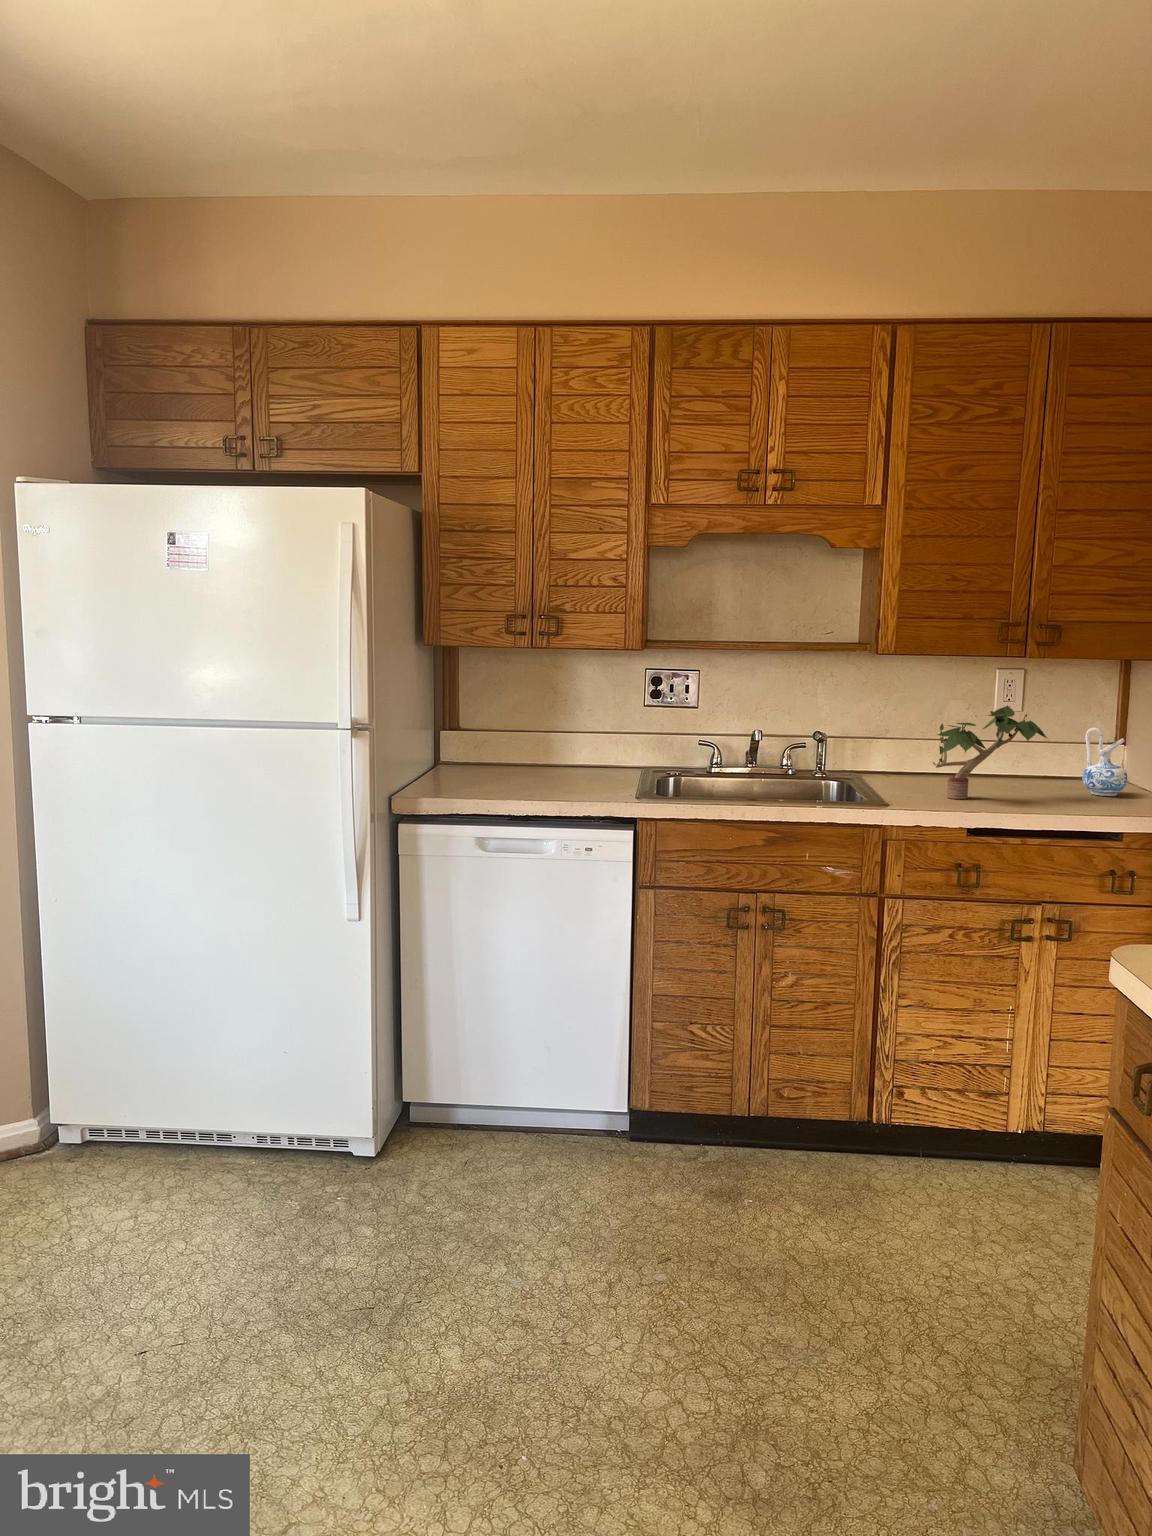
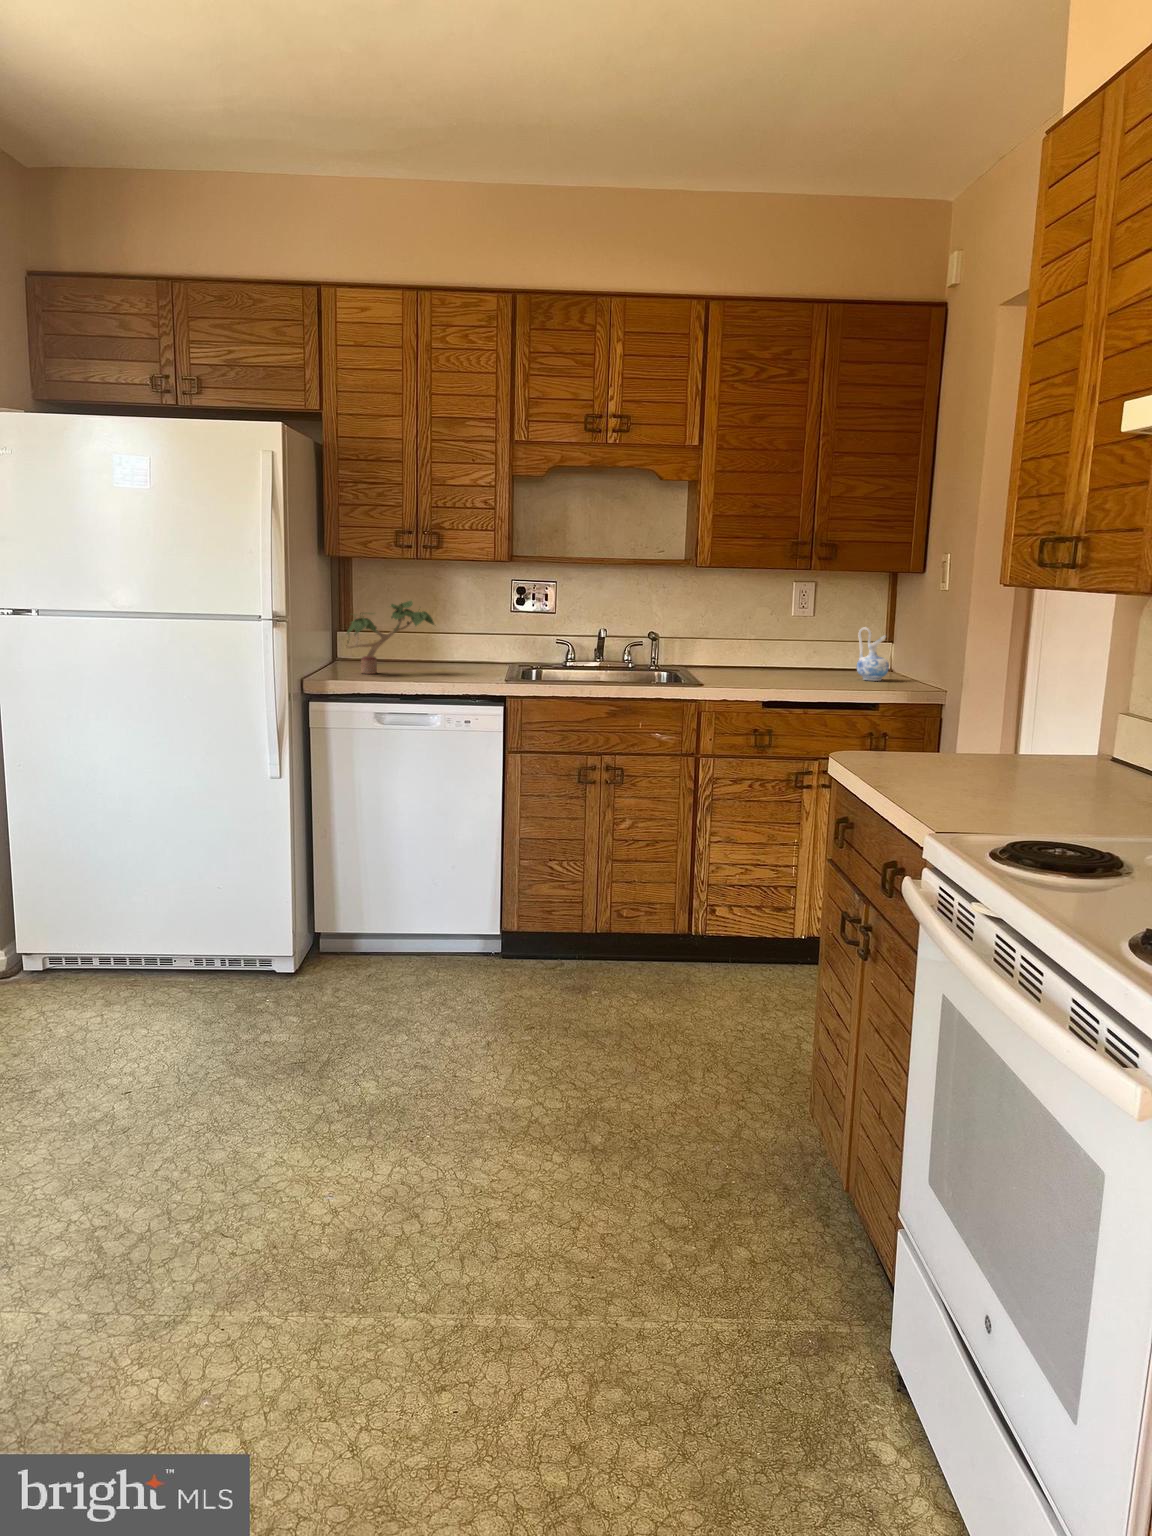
potted plant: present [933,705,1047,799] -> present [346,601,434,674]

